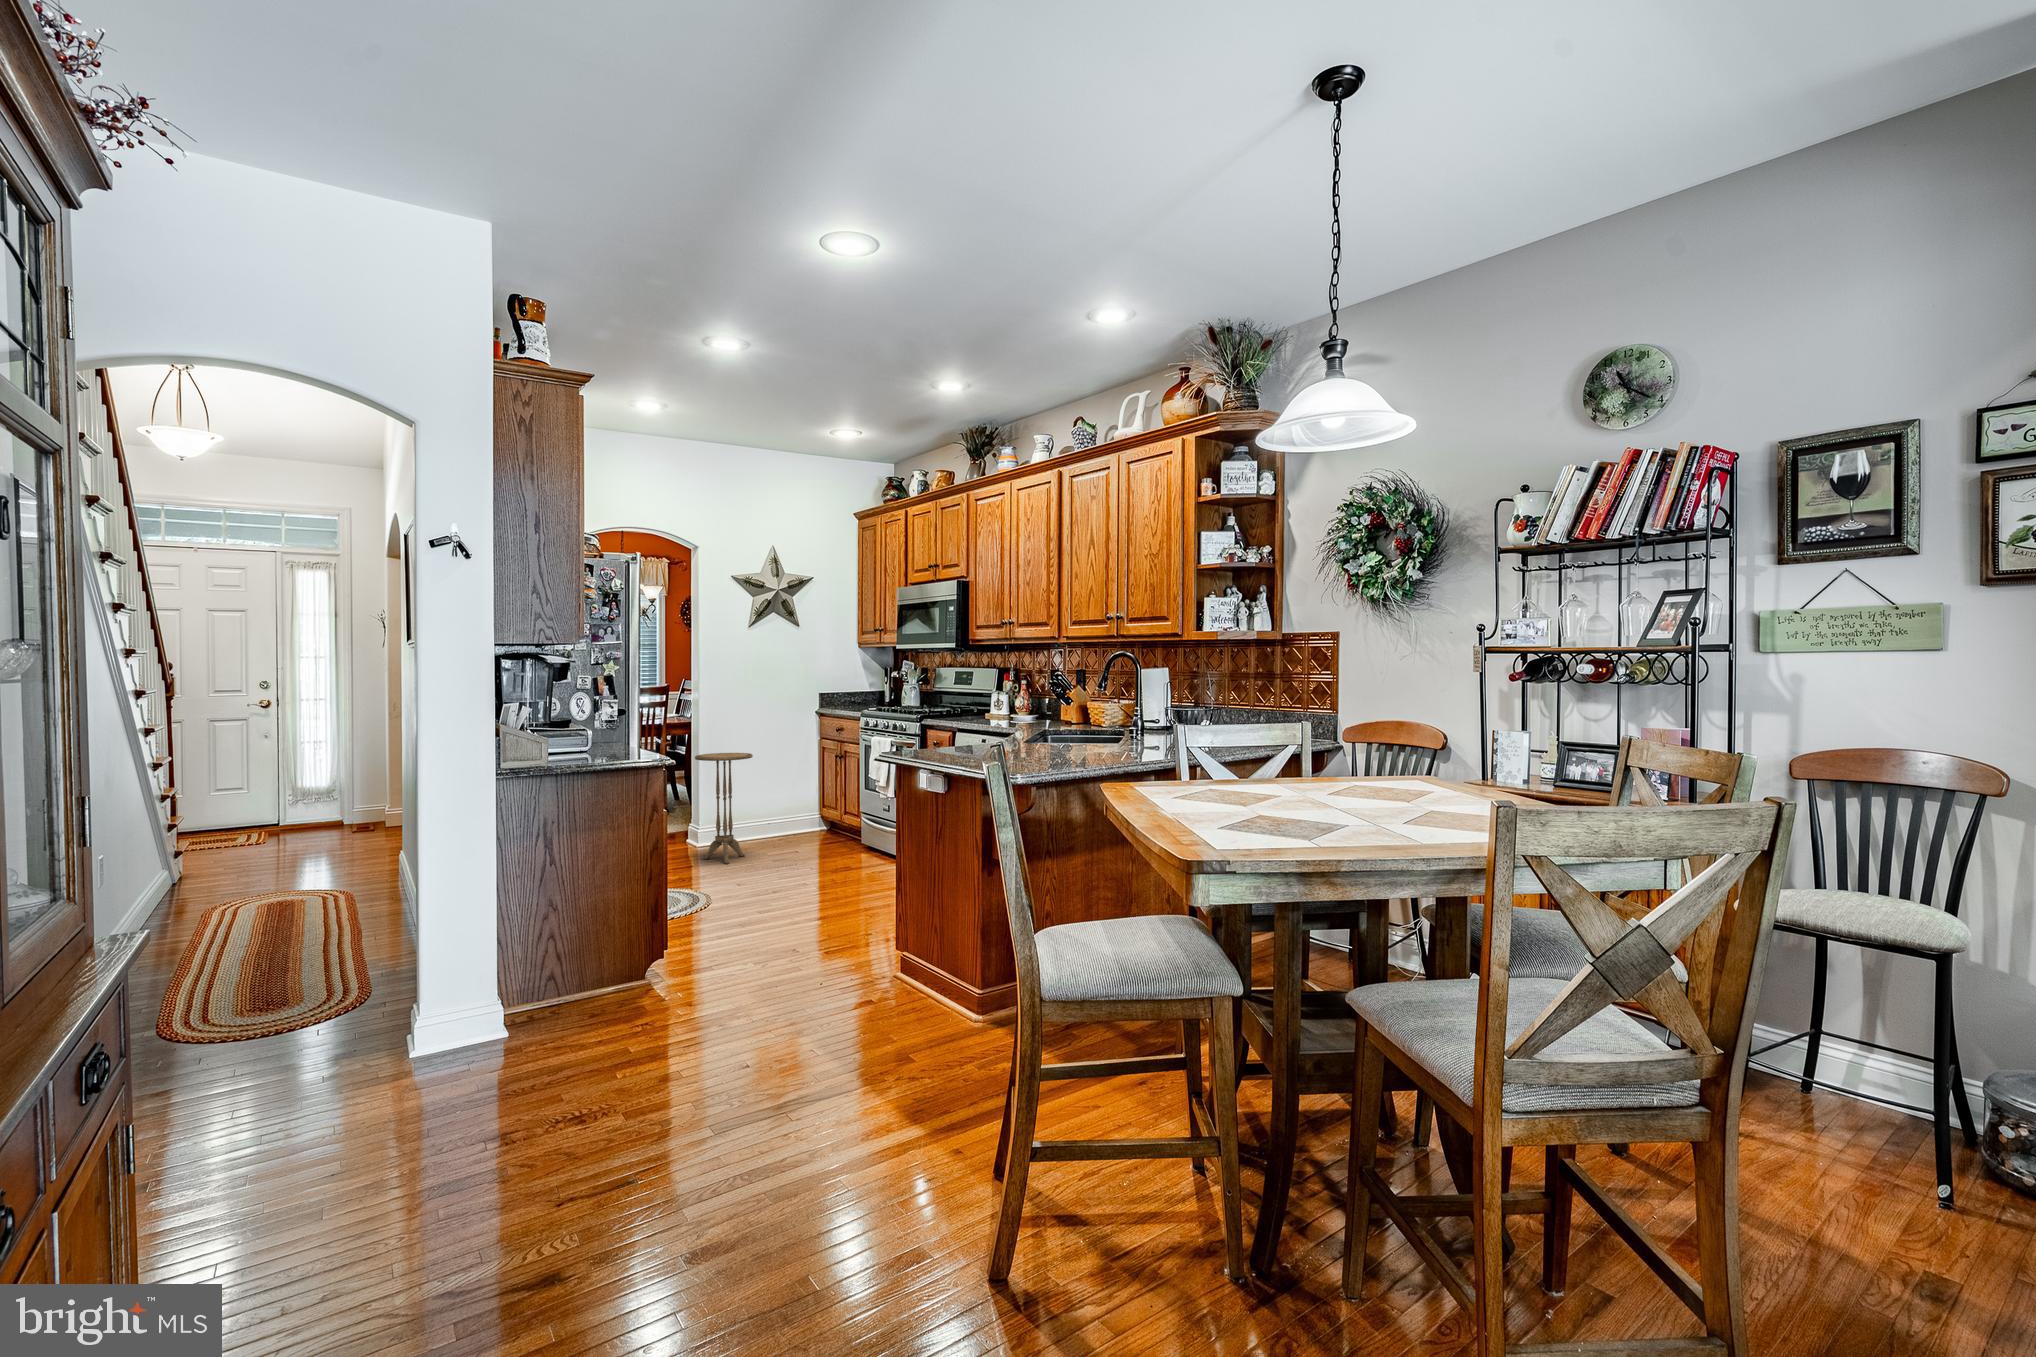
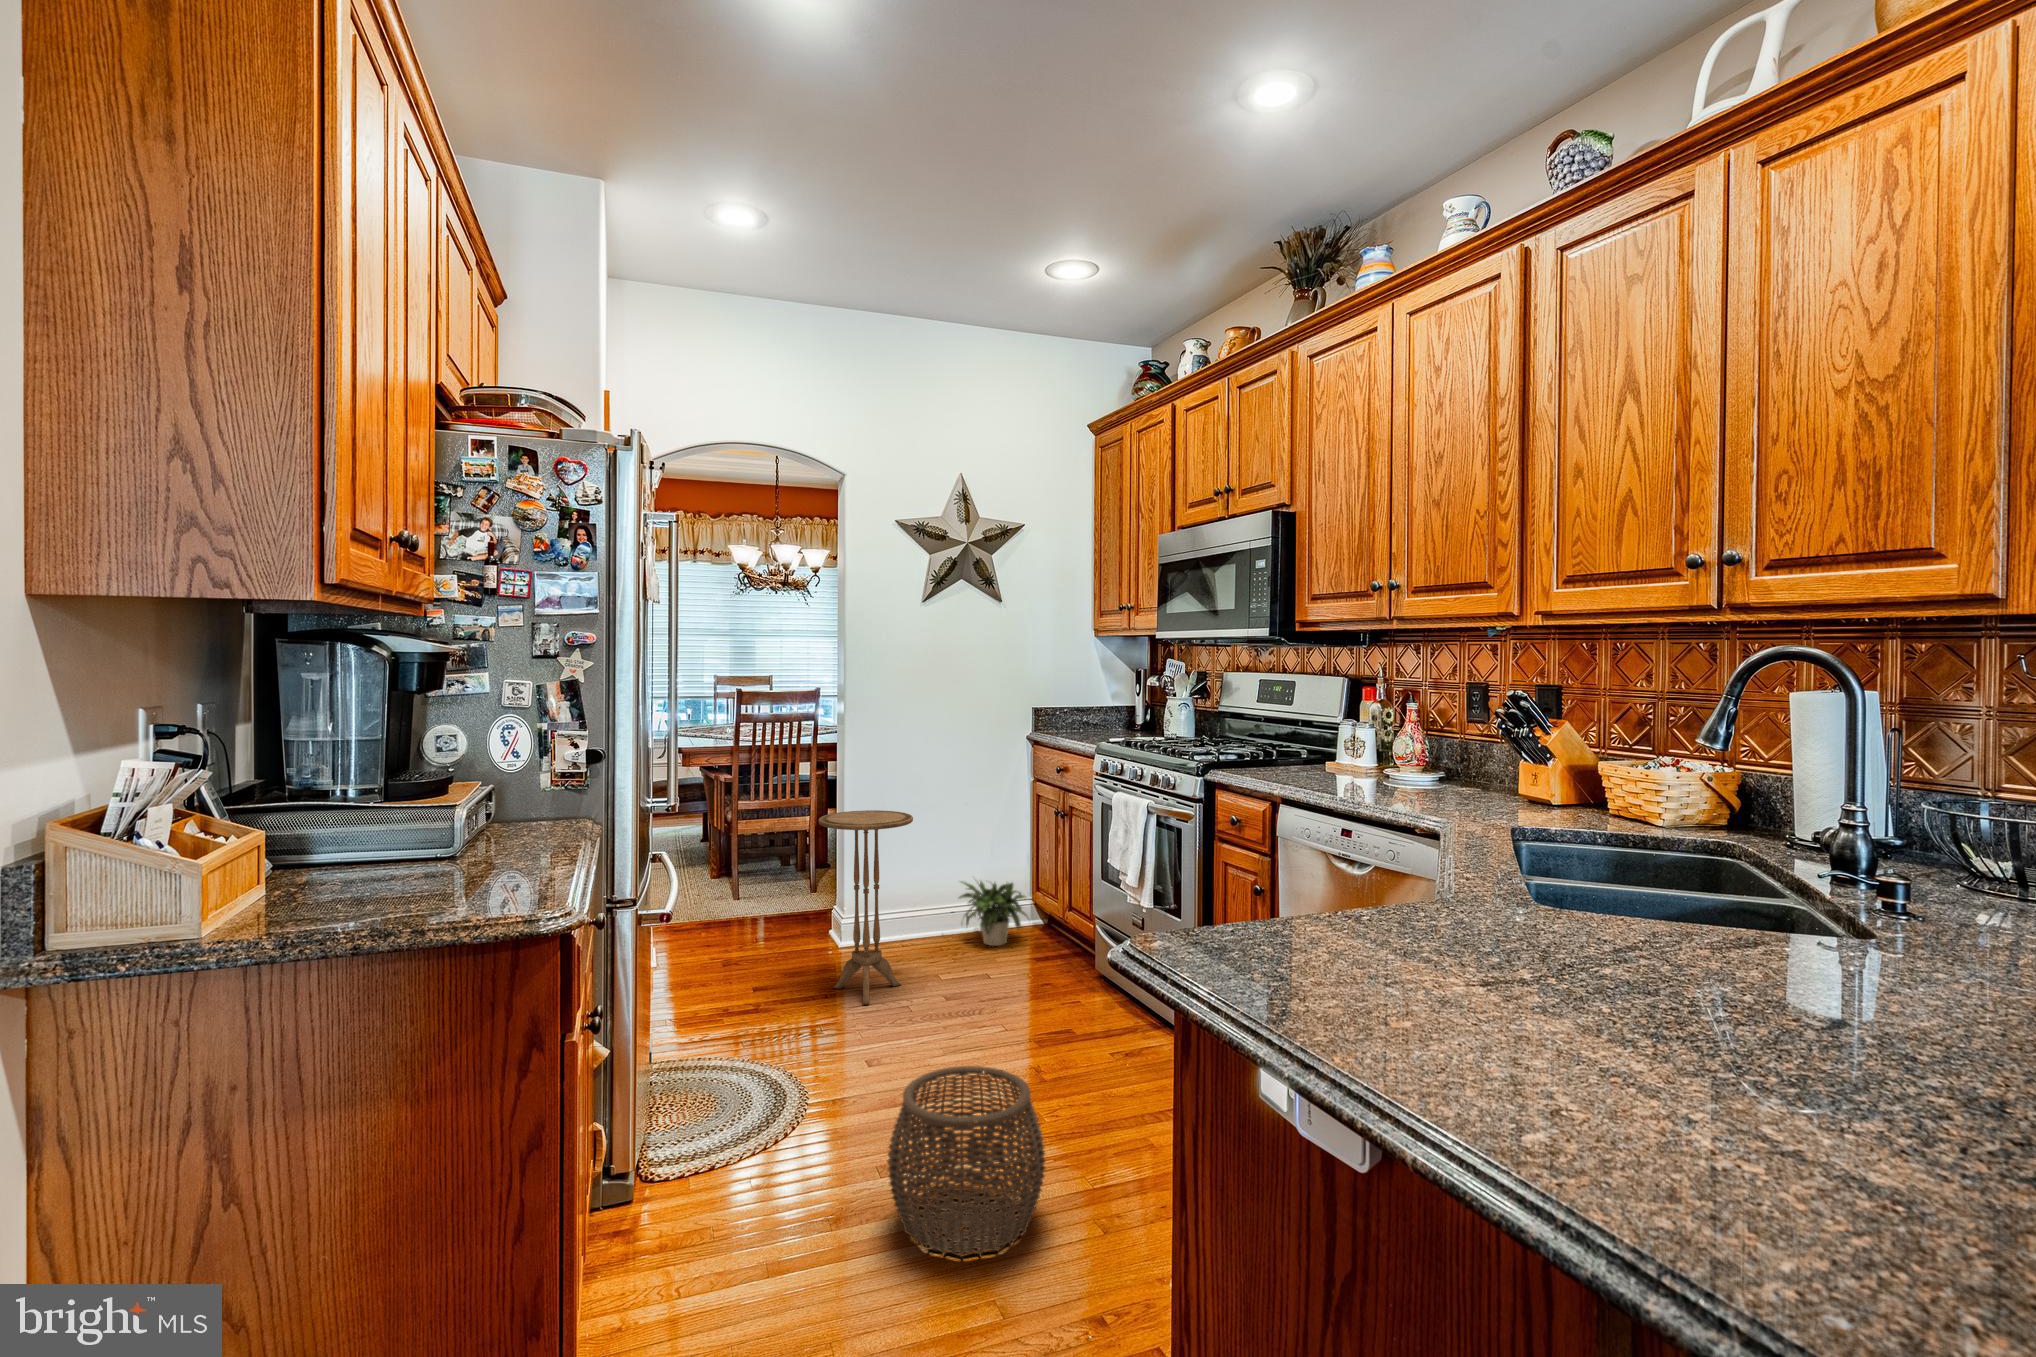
potted plant: none [764,797,822,839] -> present [959,881,1028,946]
woven basket: none [767,852,842,926] -> present [887,1066,1045,1257]

